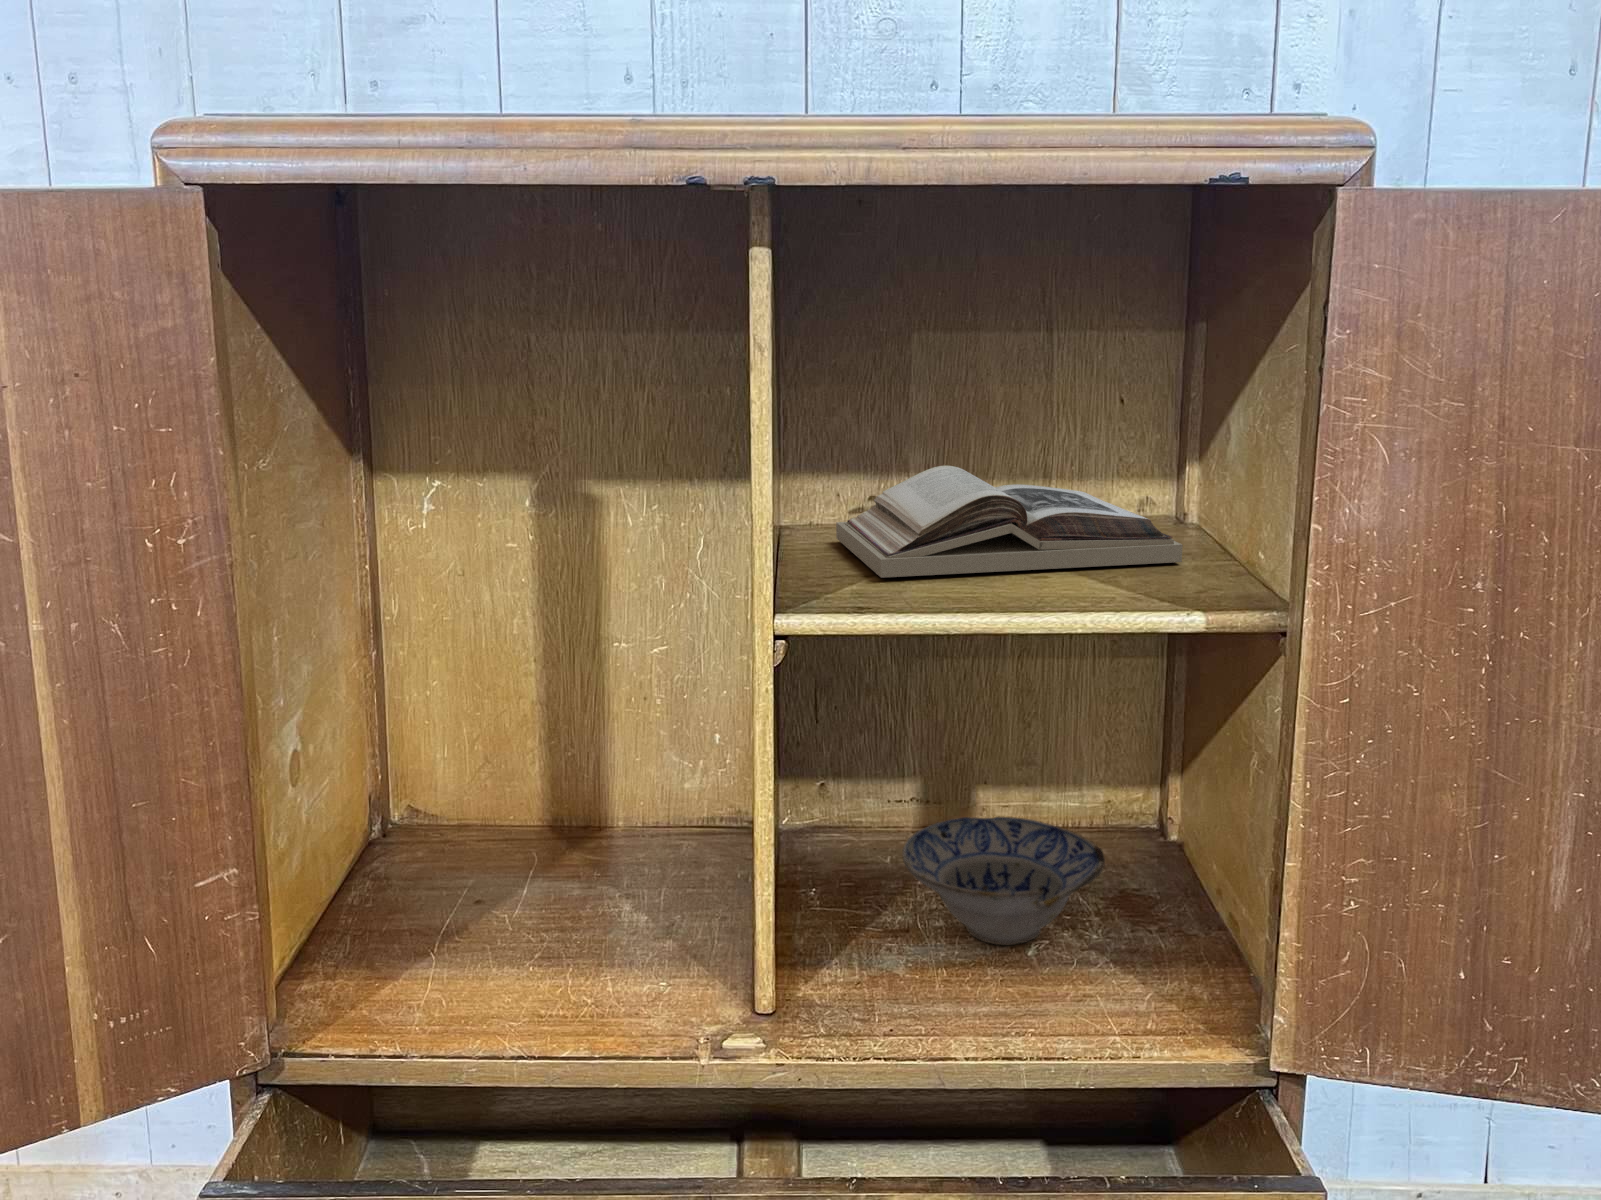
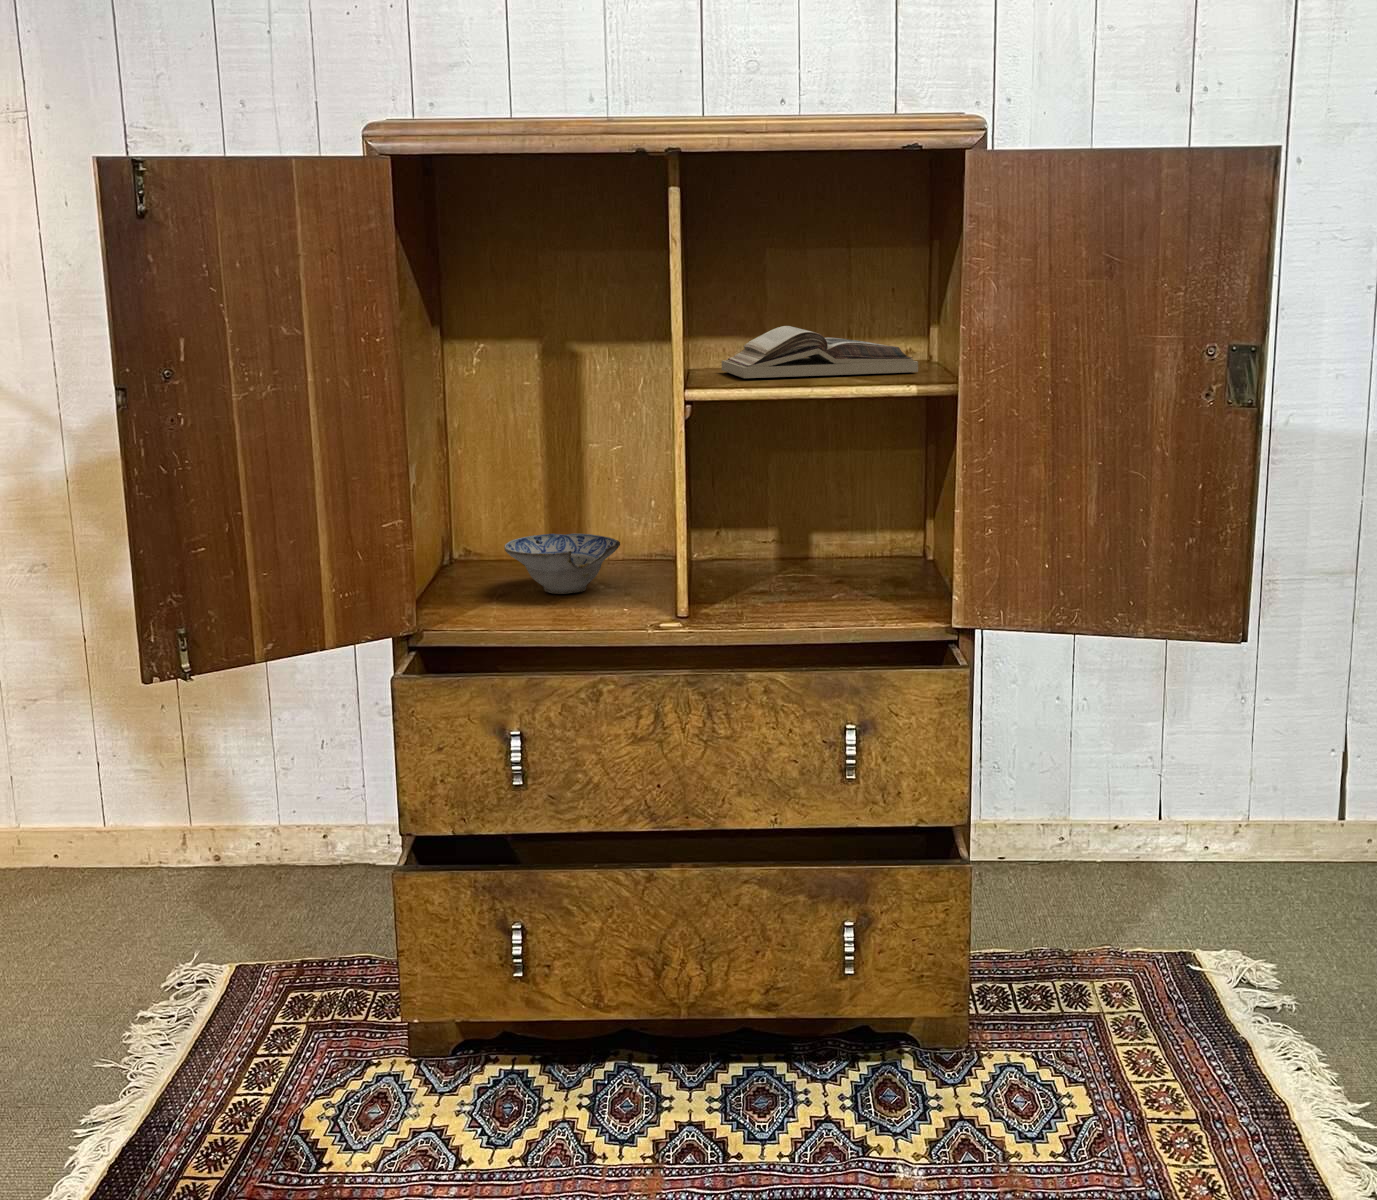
ceramic bowl: present [902,817,1105,945] -> present [505,533,620,594]

